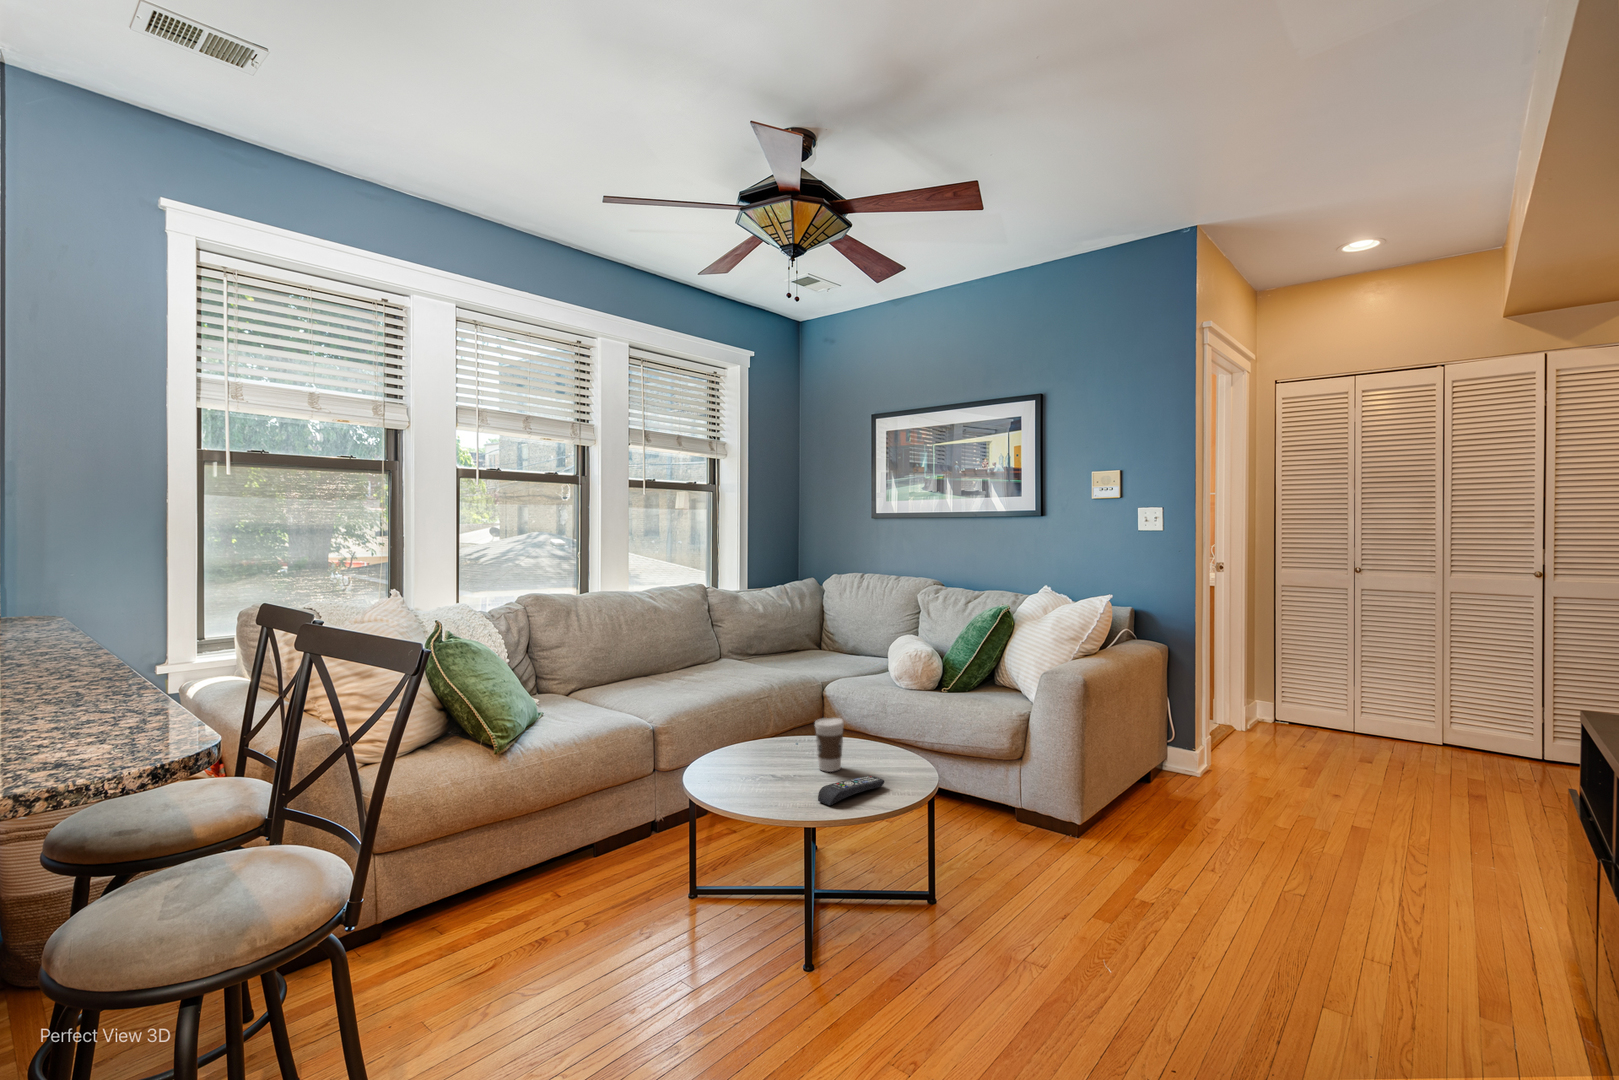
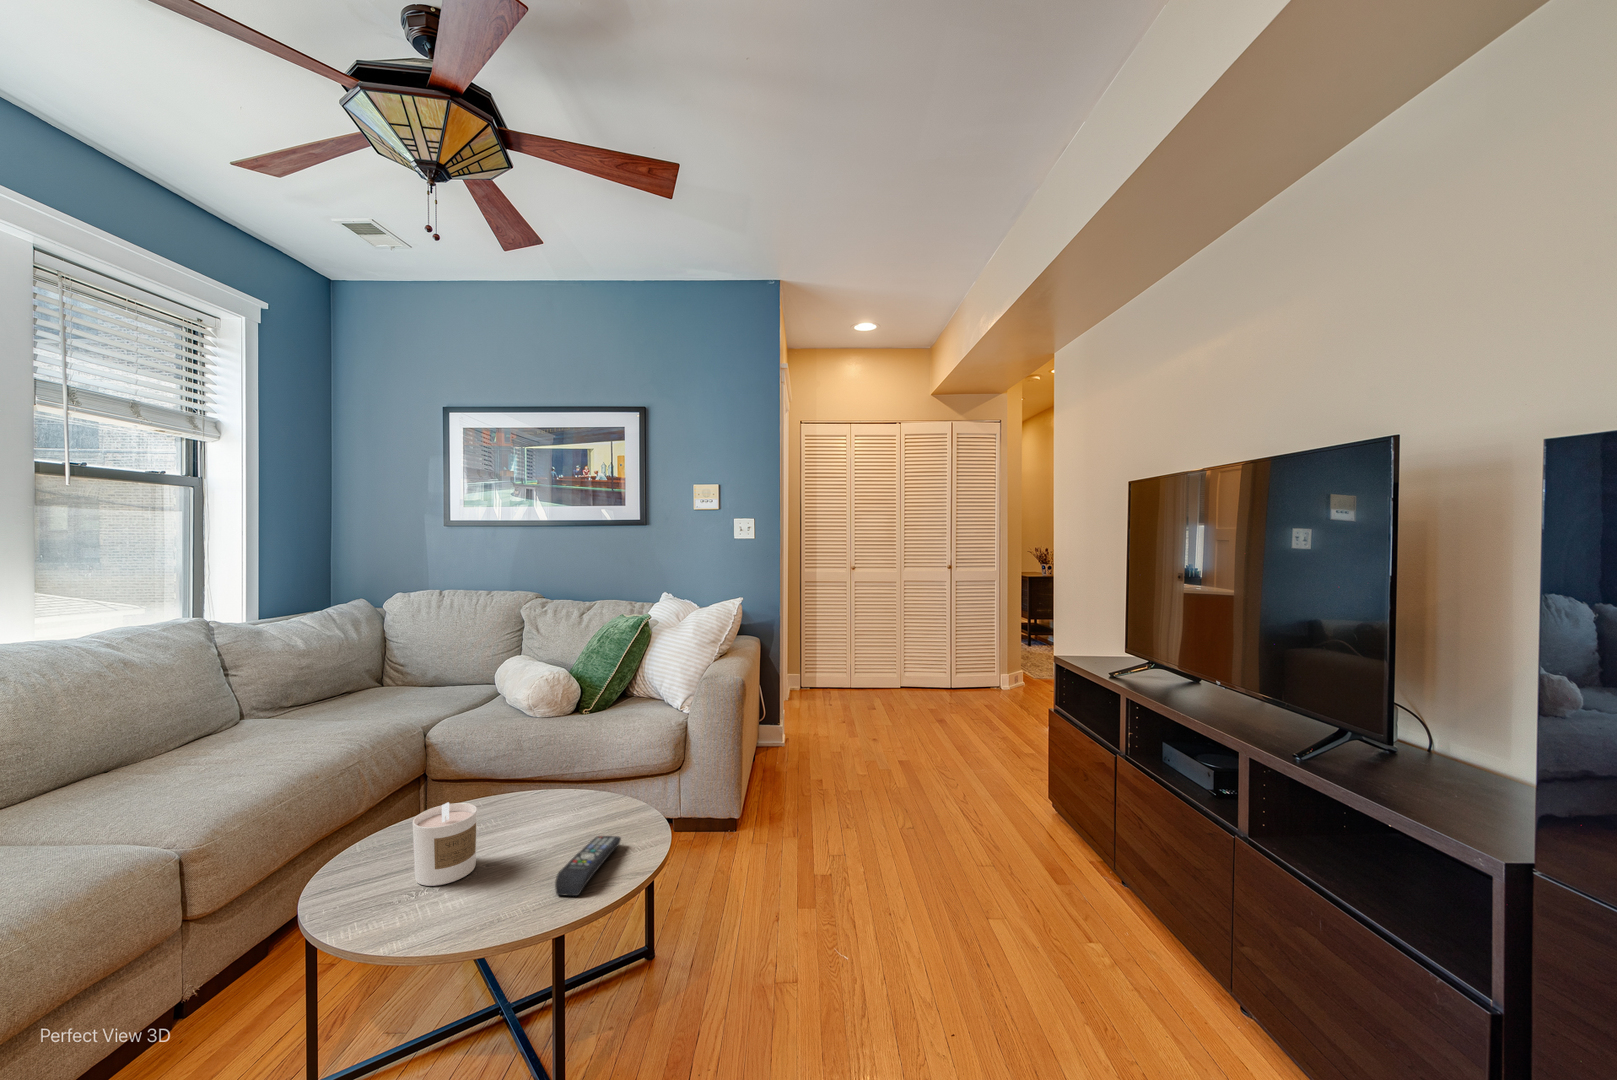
coffee cup: present [815,718,844,772] -> none [508,773,550,848]
candle: none [750,722,790,776] -> present [413,802,477,886]

